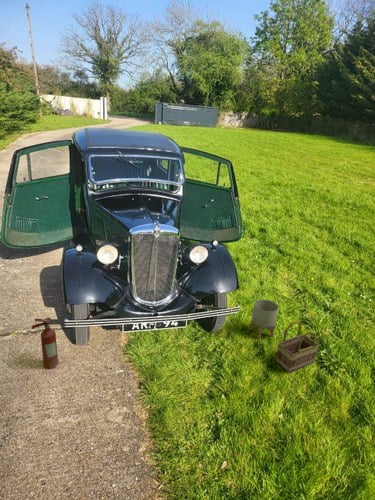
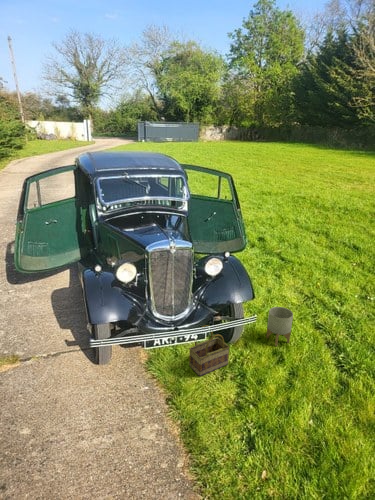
fire extinguisher: present [32,318,58,369] -> none [56,341,83,392]
basket: present [276,321,319,372] -> present [189,325,230,376]

